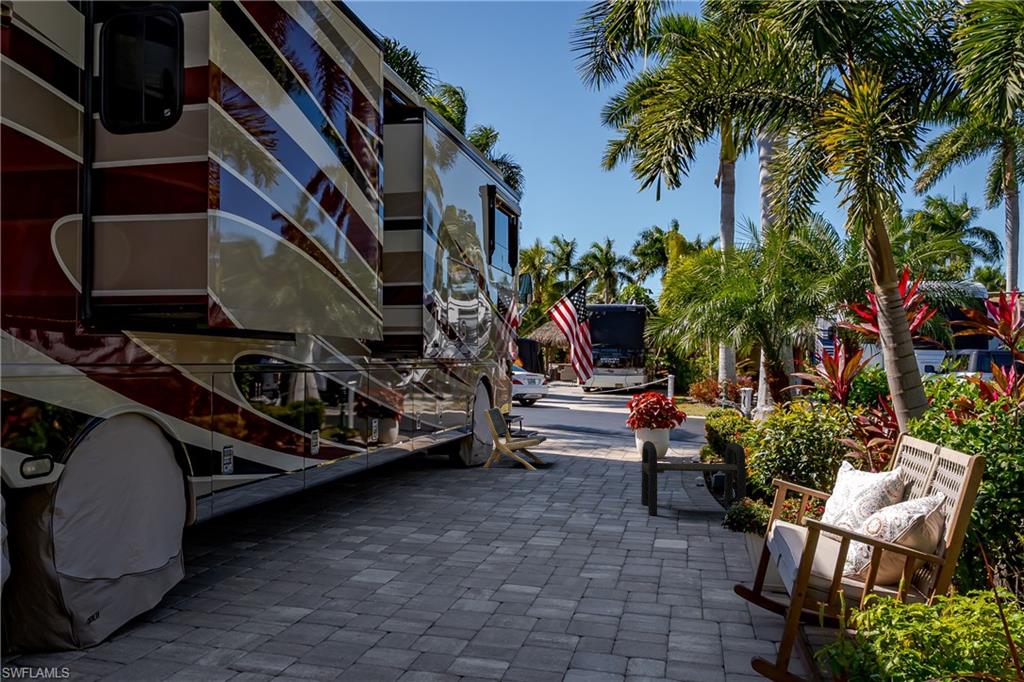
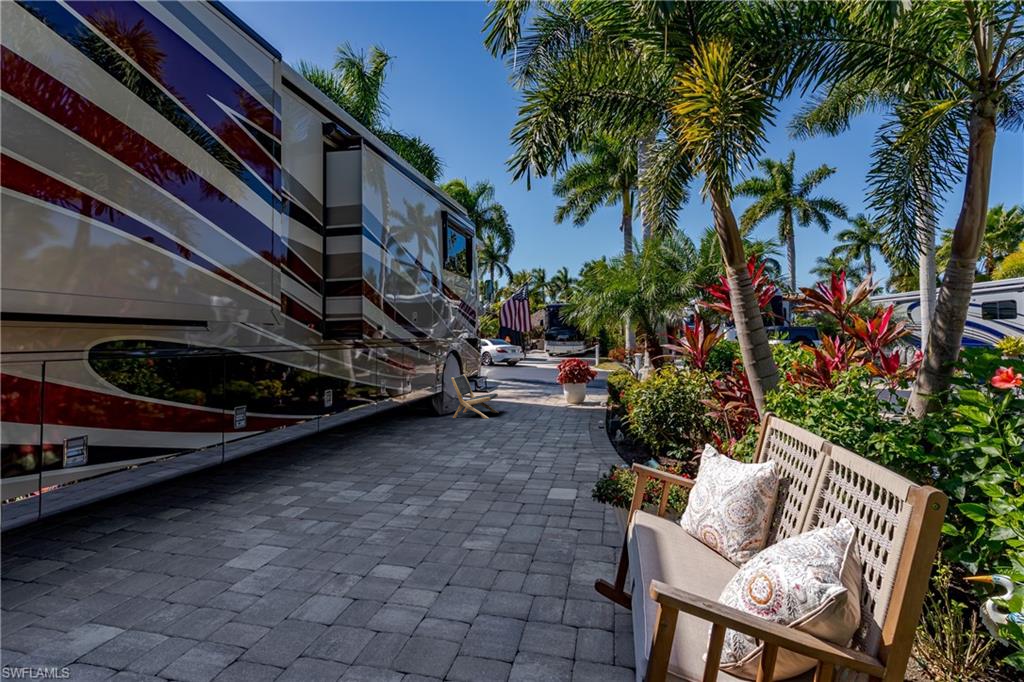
bench: present [641,441,746,515] -> none [551,399,630,460]

